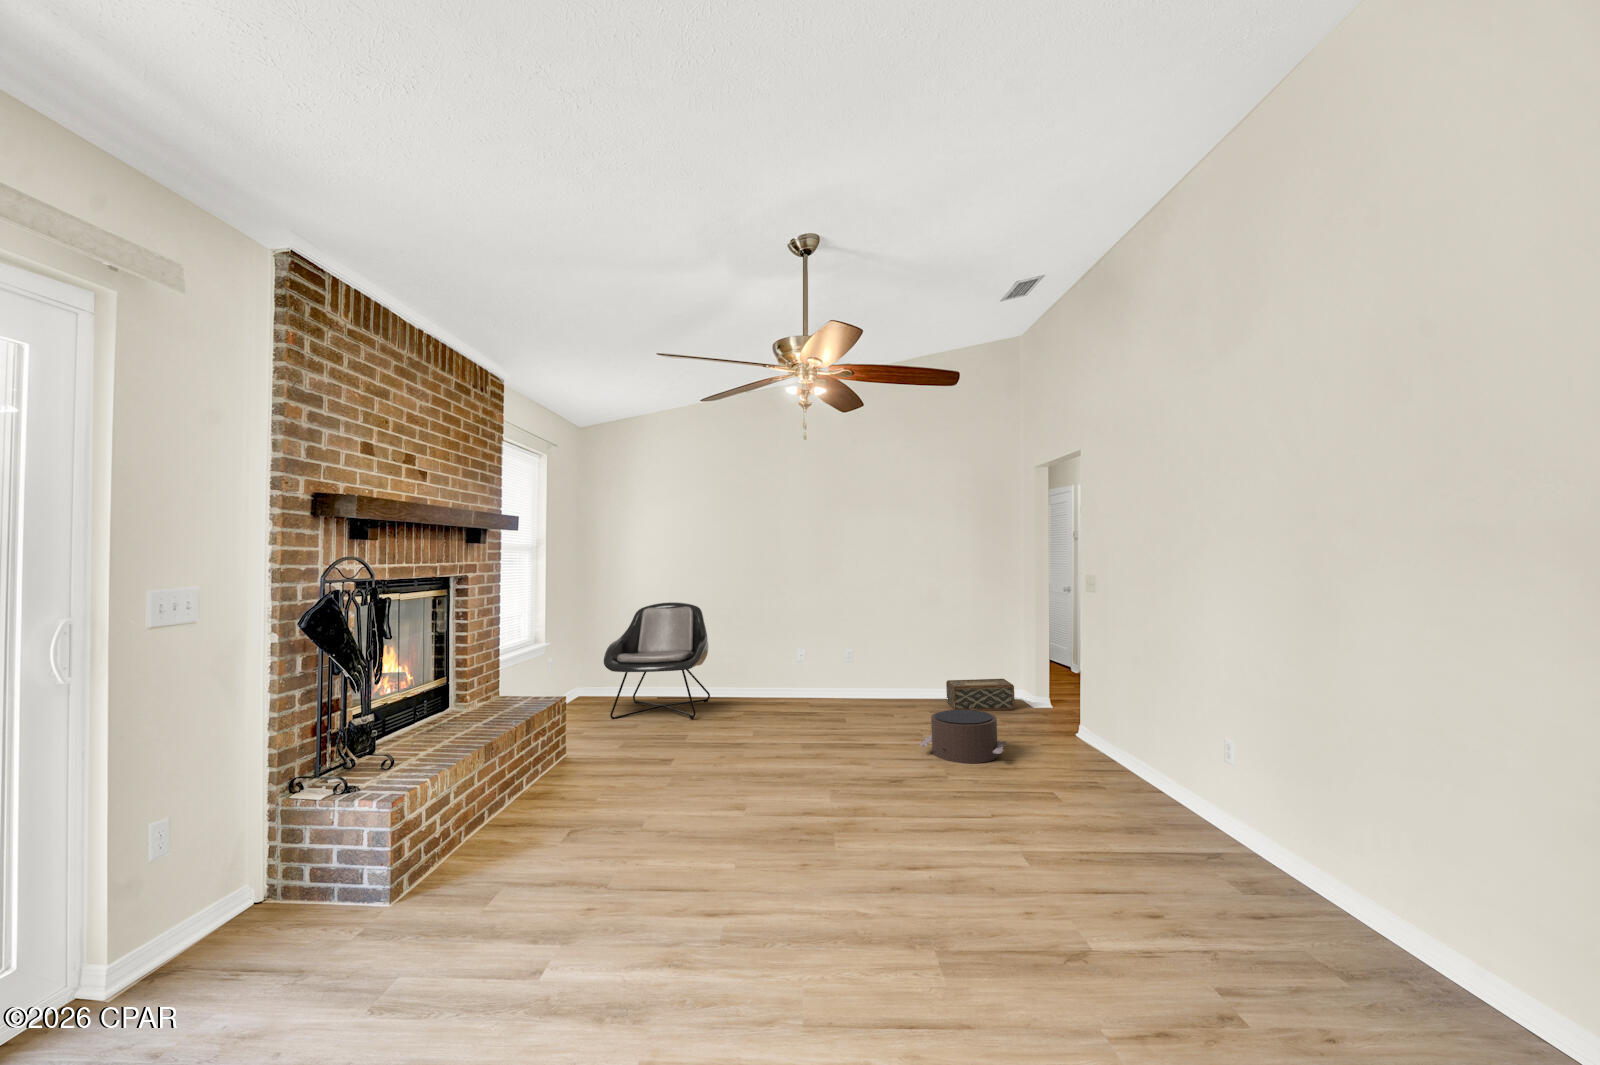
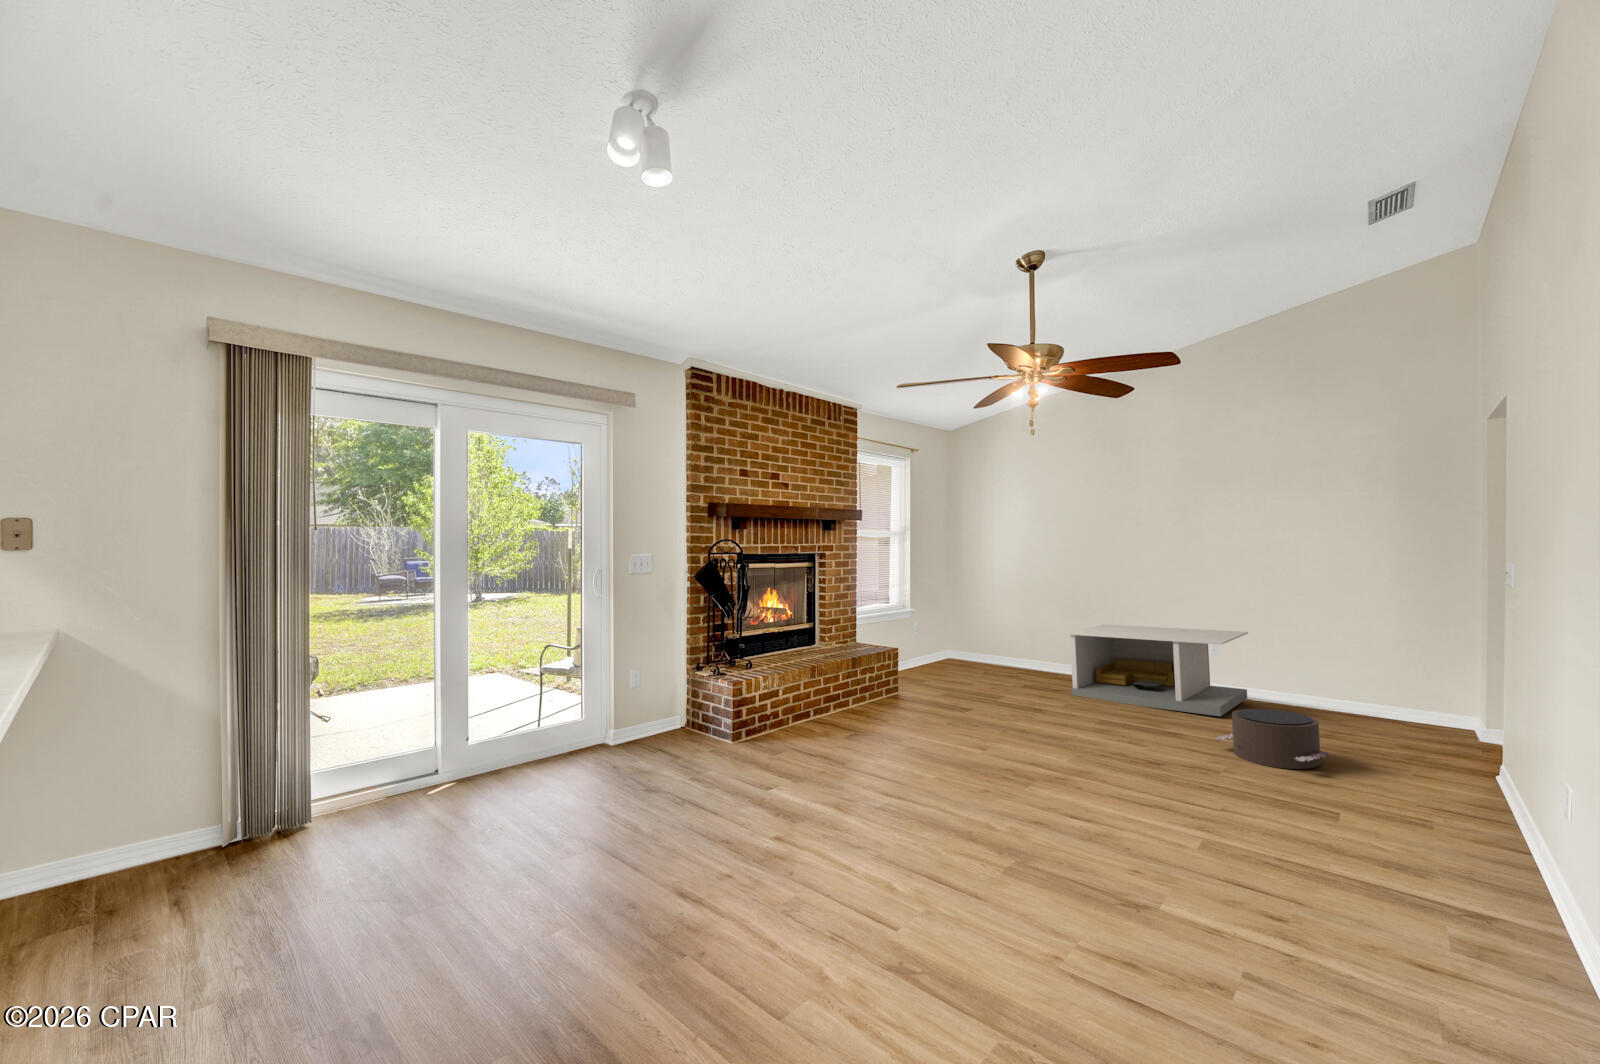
lounge chair: present [604,602,710,719] -> none [952,582,1057,685]
coffee table: none [743,640,888,724] -> present [1068,625,1248,716]
woven basket: present [946,679,1015,711] -> none [1336,687,1437,734]

